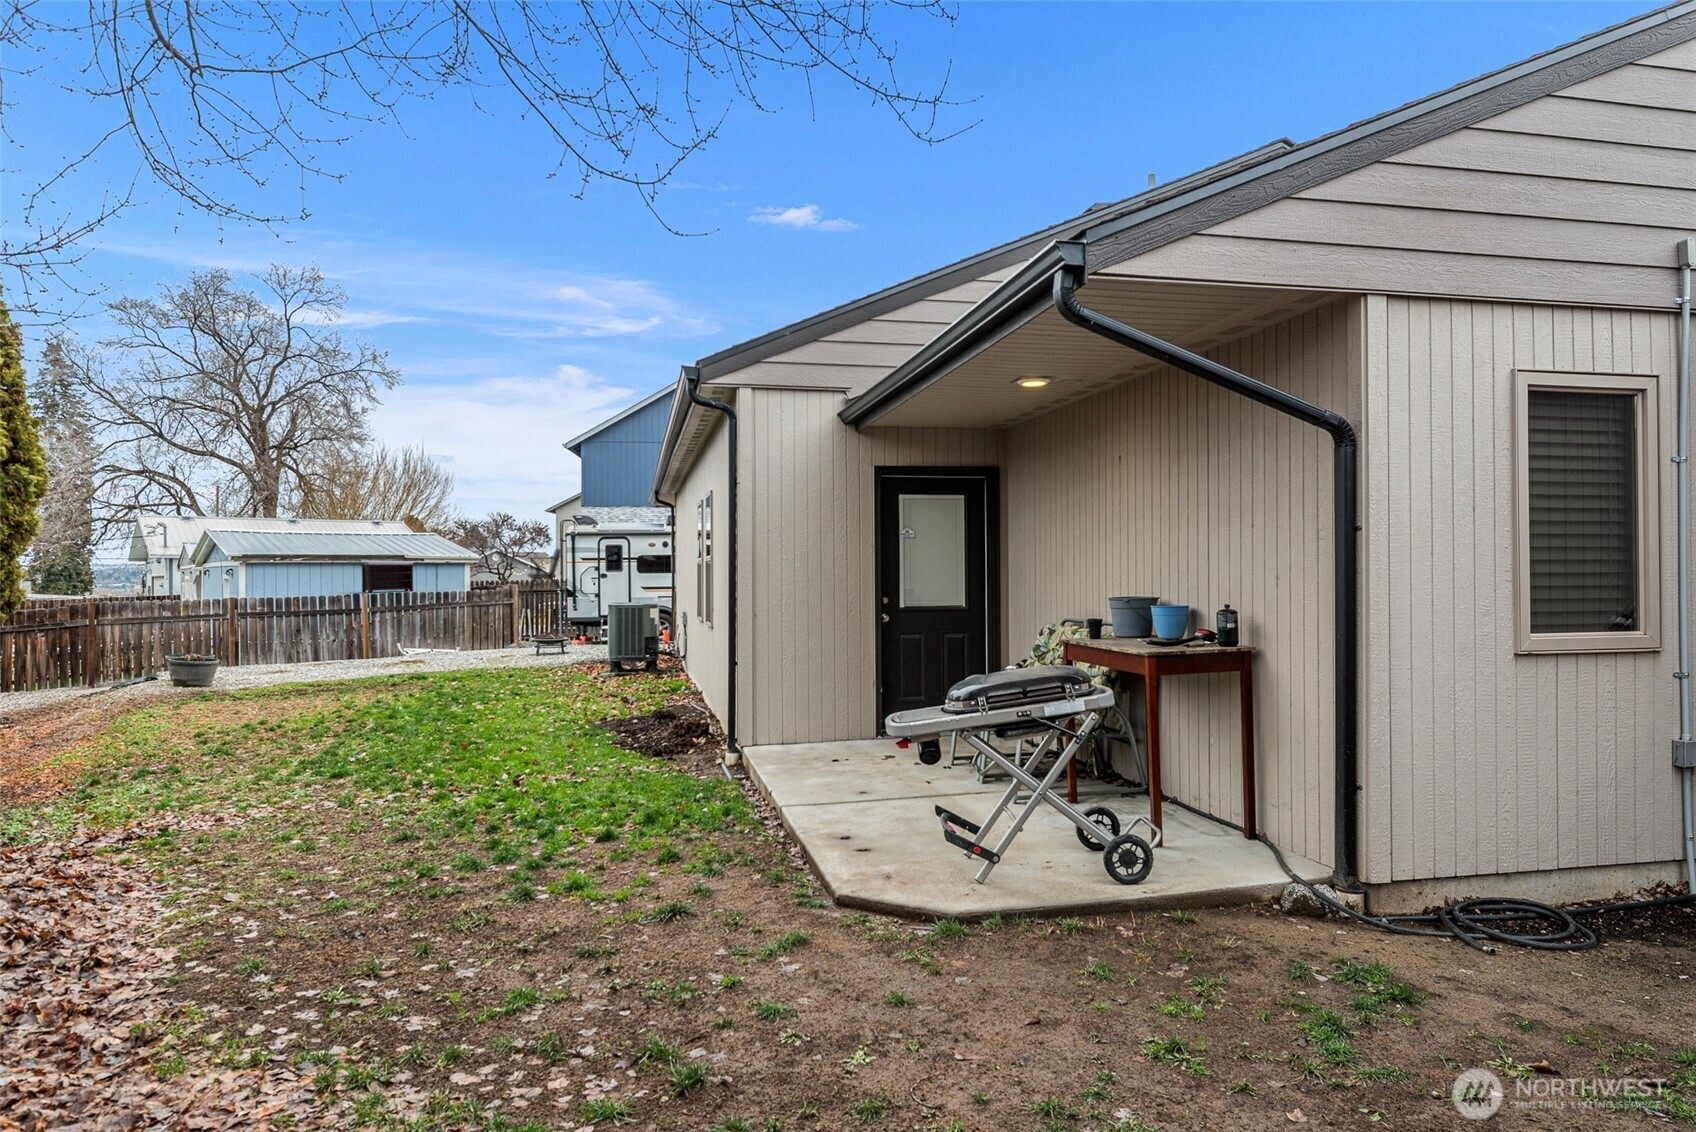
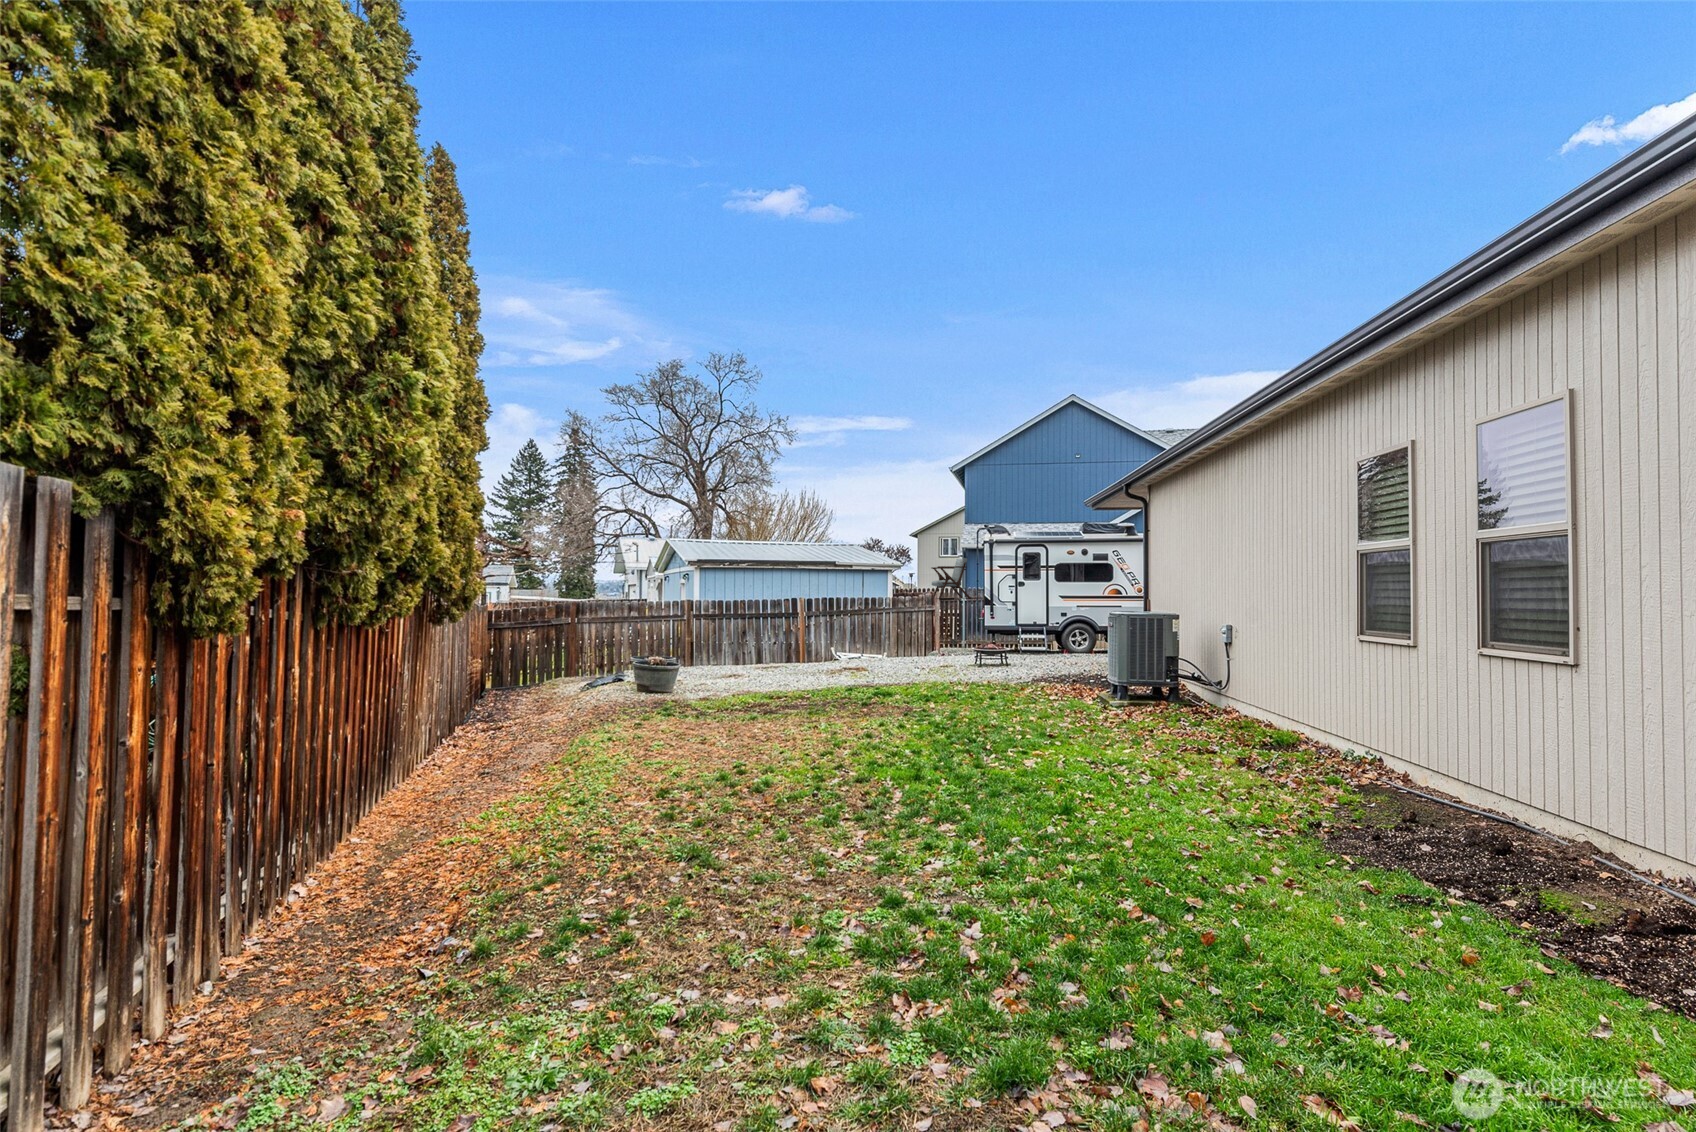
bench: present [360,562,414,593] -> none [783,571,825,598]

